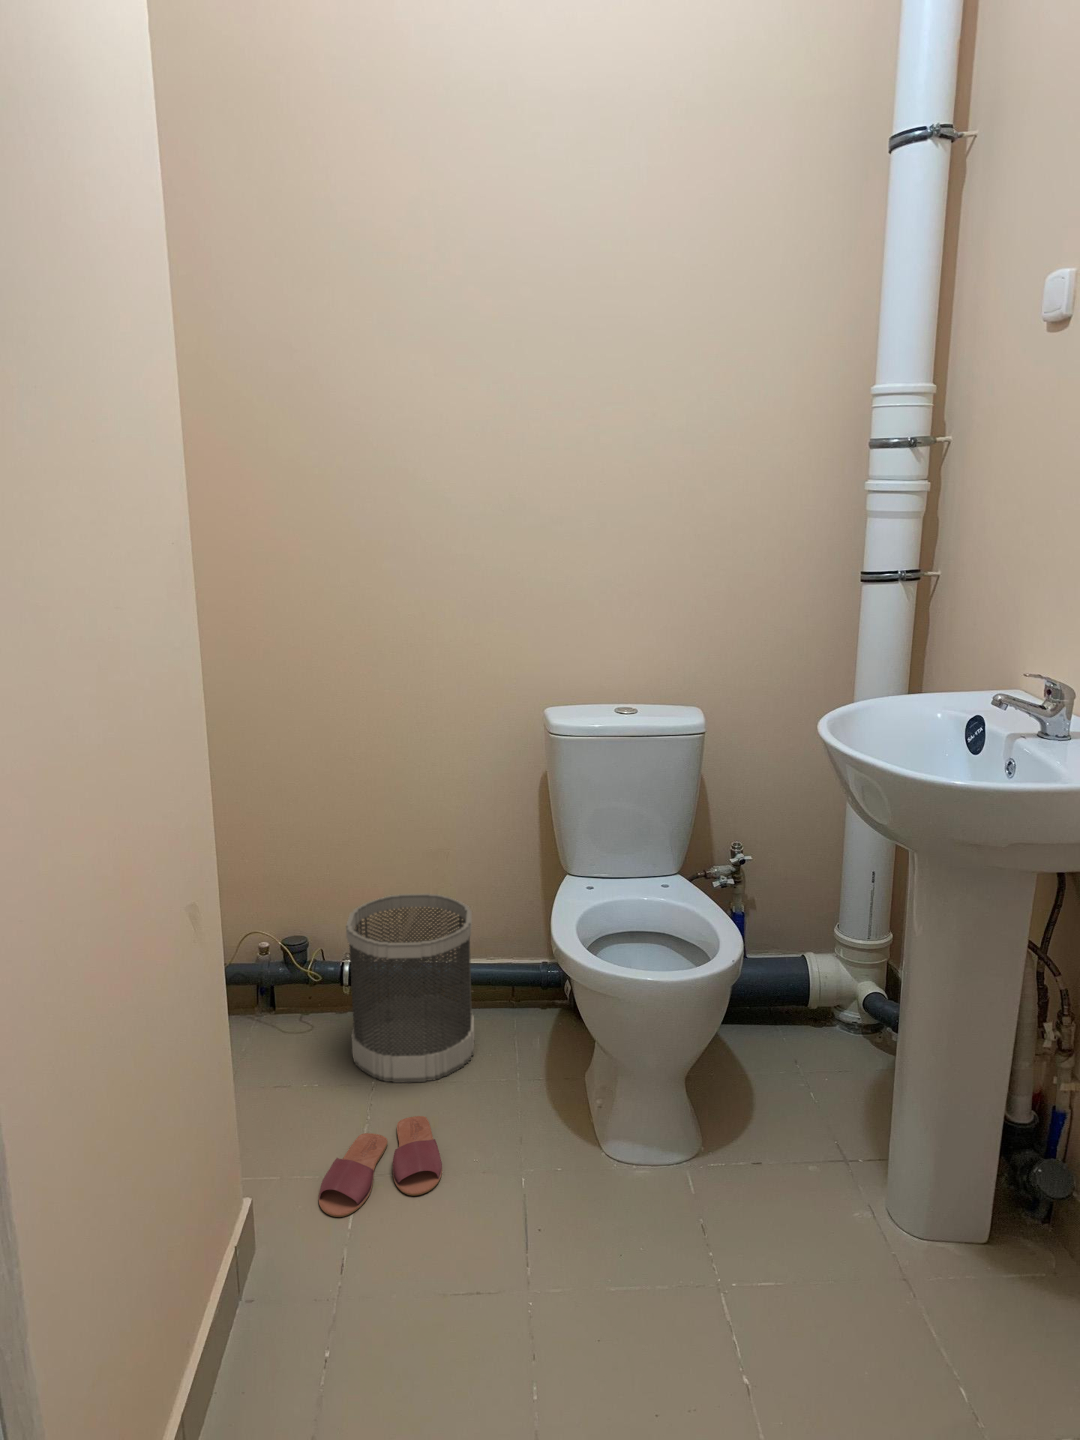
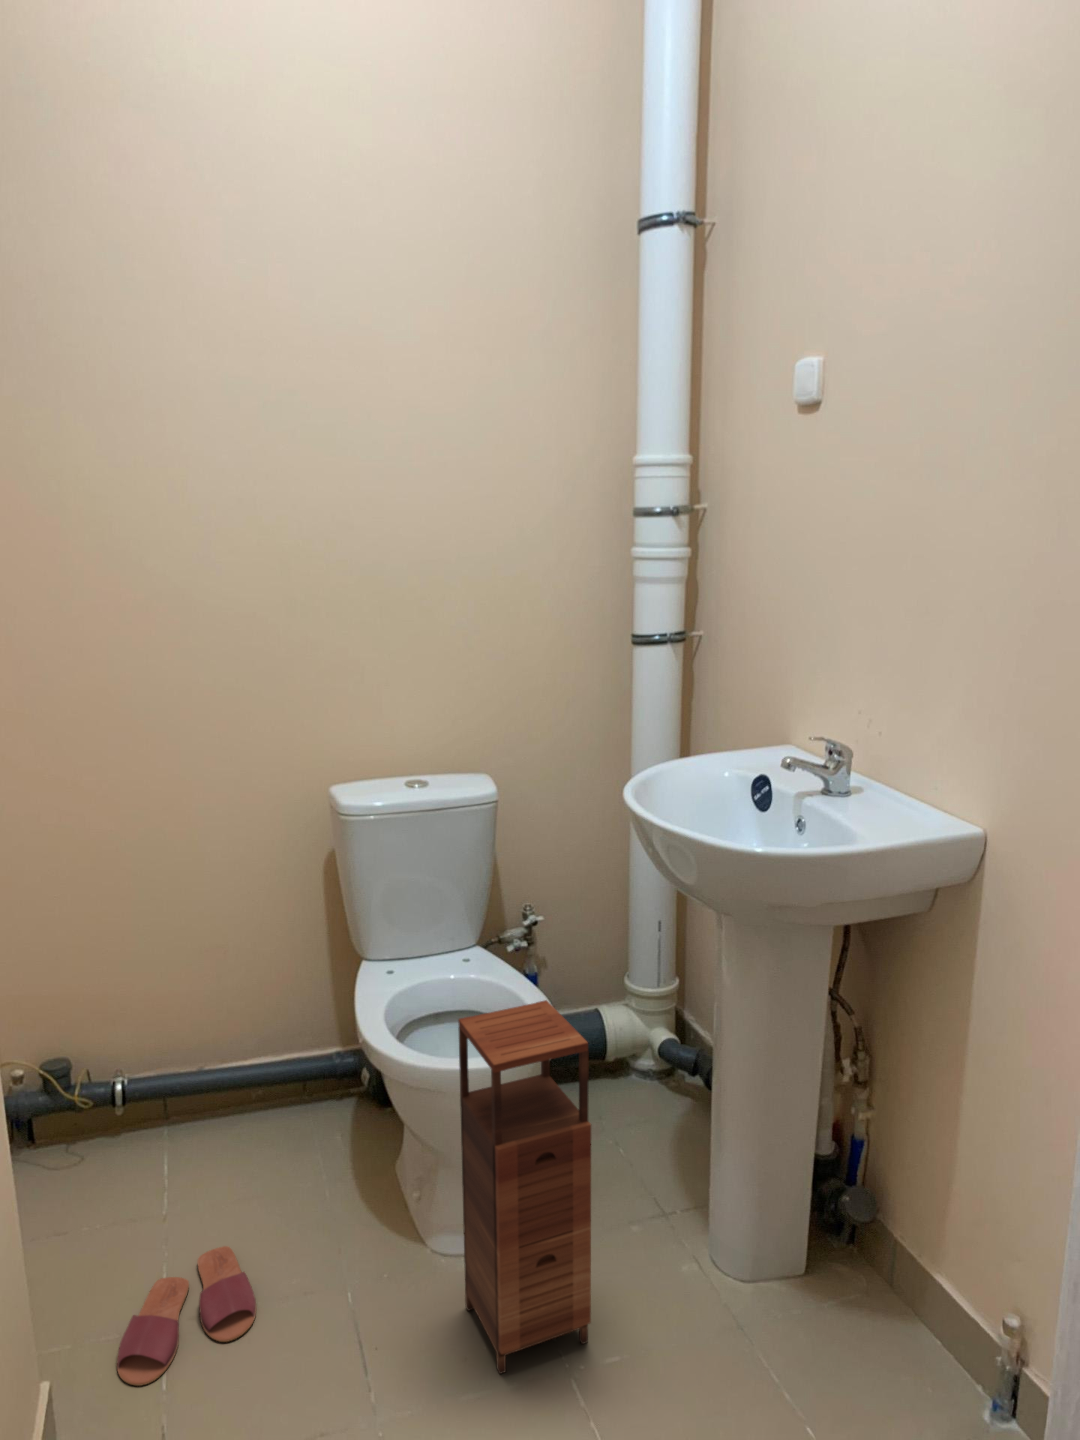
wastebasket: present [346,893,474,1083] -> none [119,994,272,1213]
storage cabinet: none [631,922,759,1271] -> present [458,1000,591,1374]

